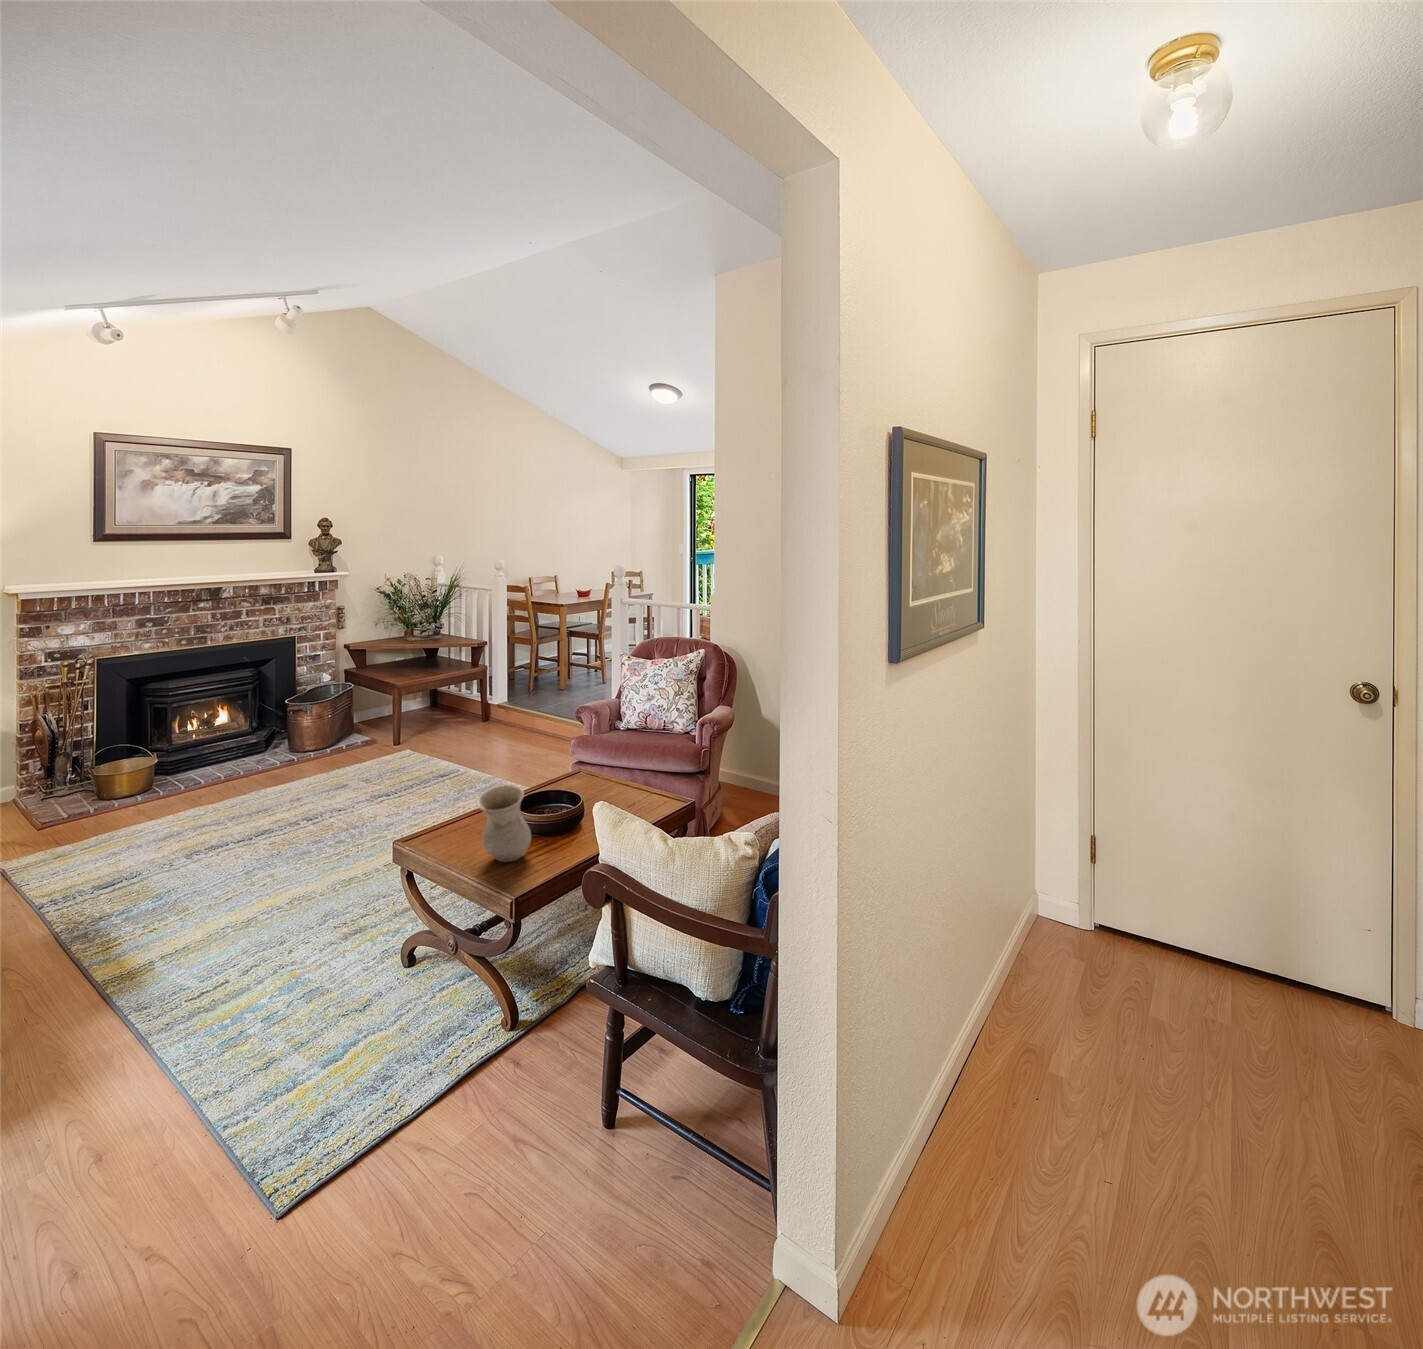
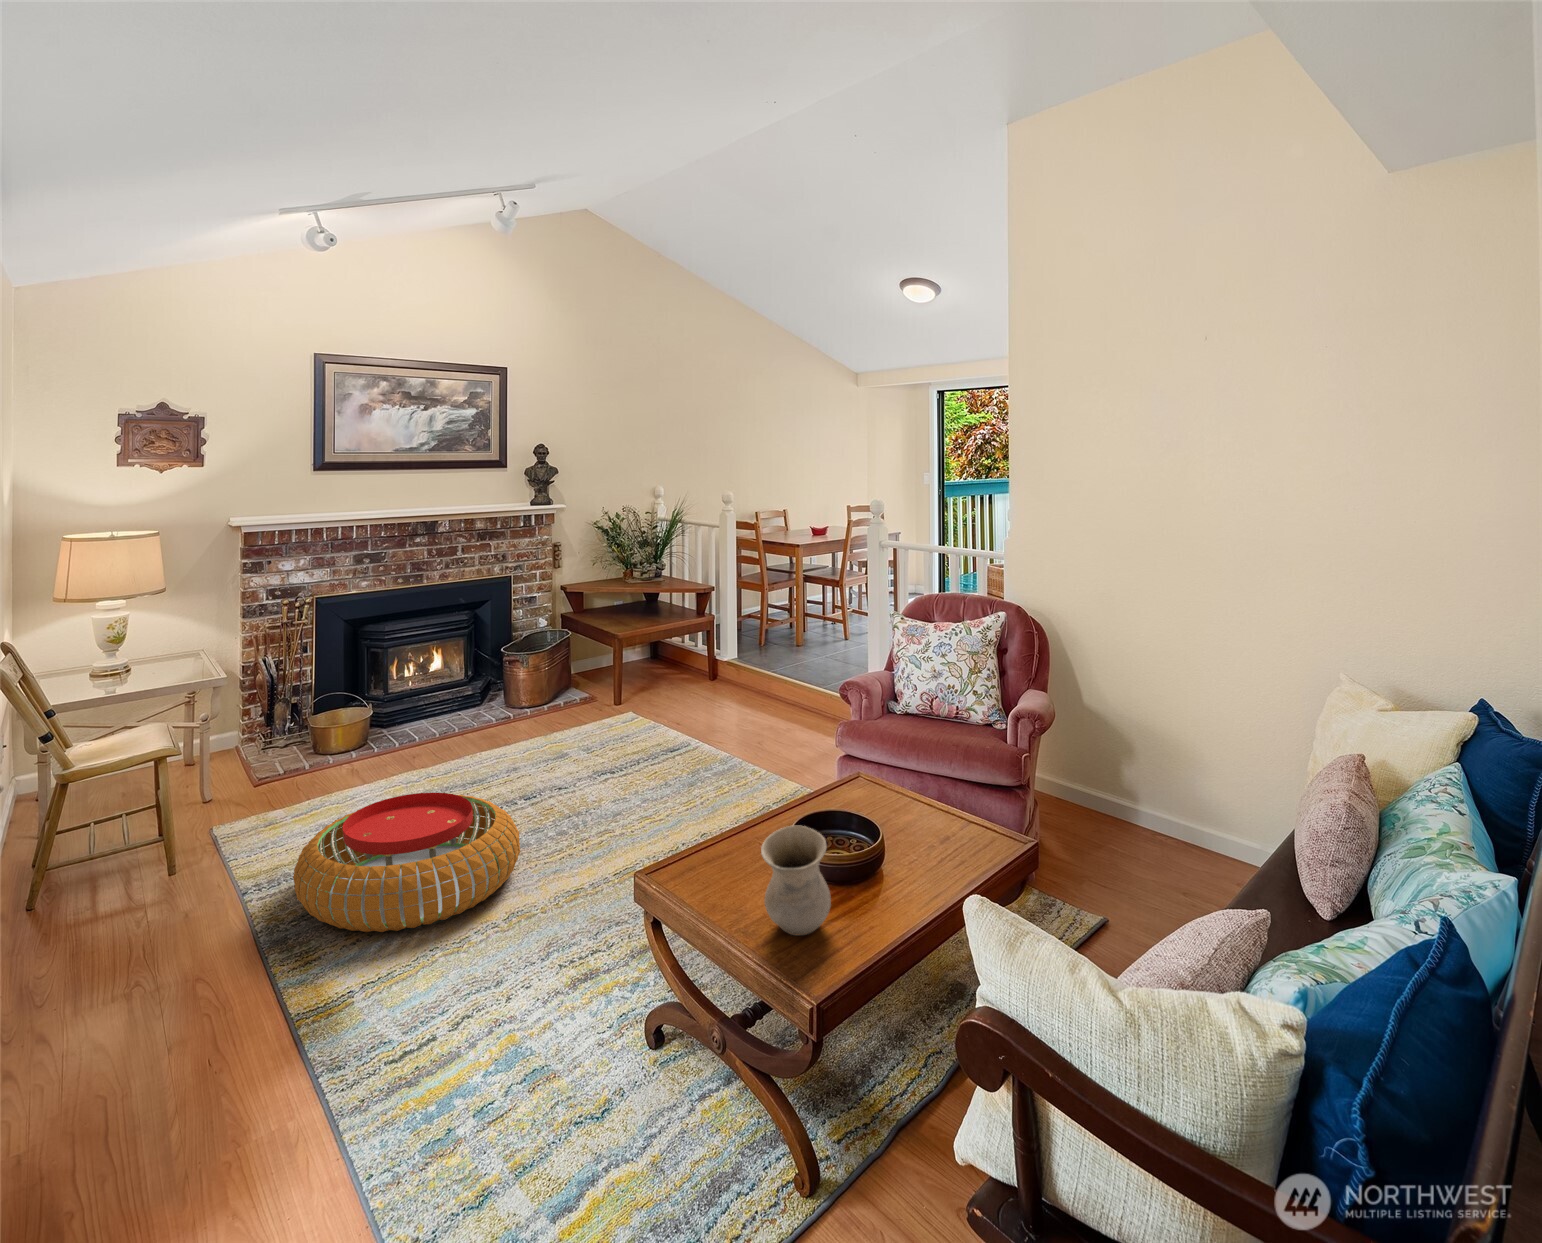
pouf: none [92,811,302,921] -> present [293,793,520,932]

